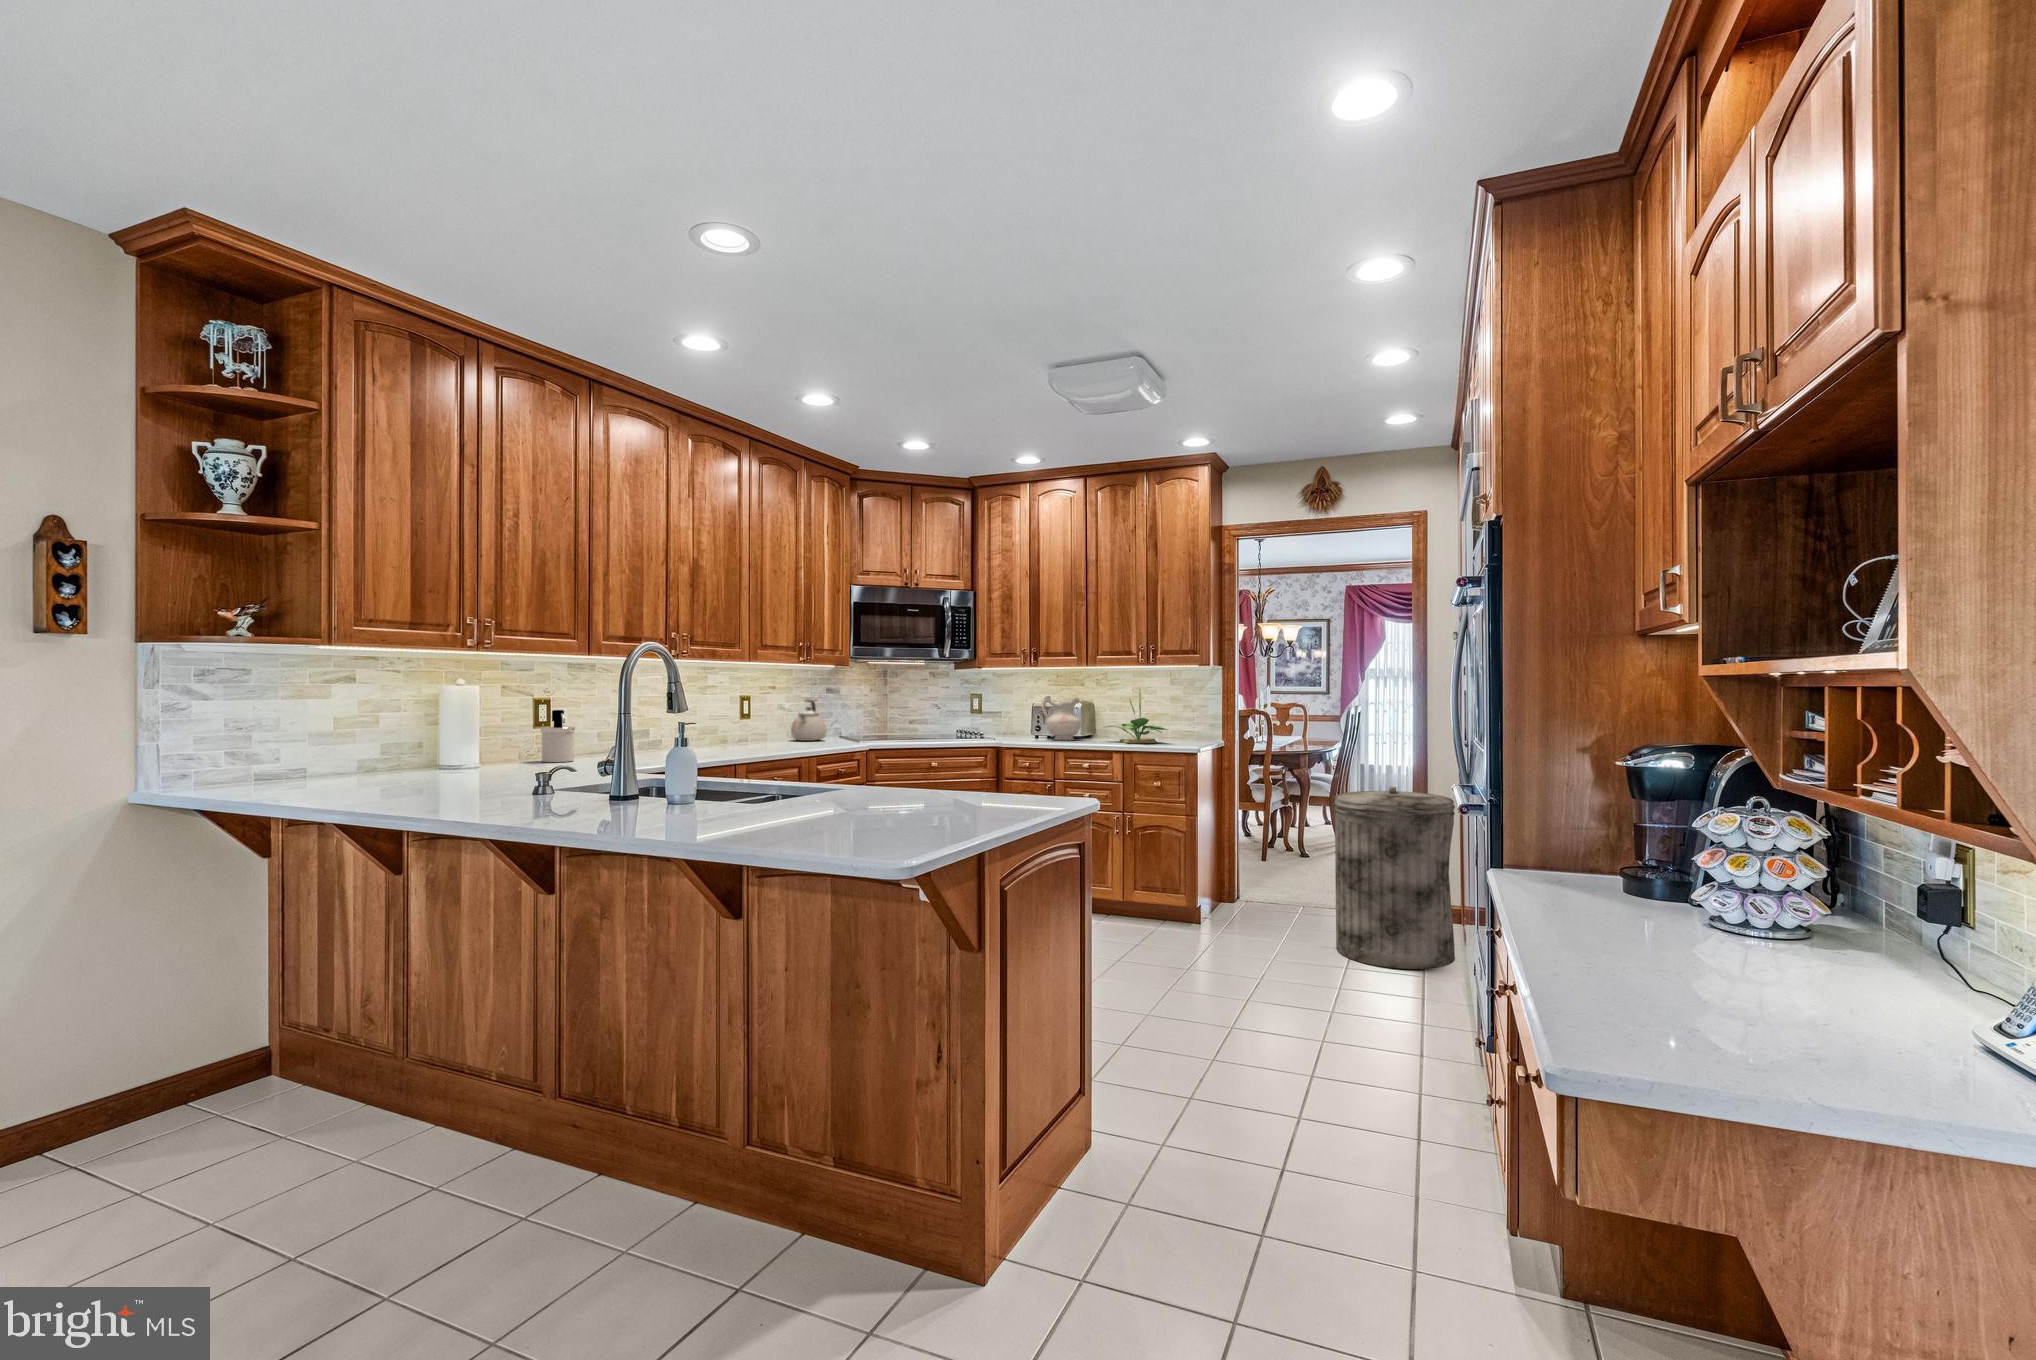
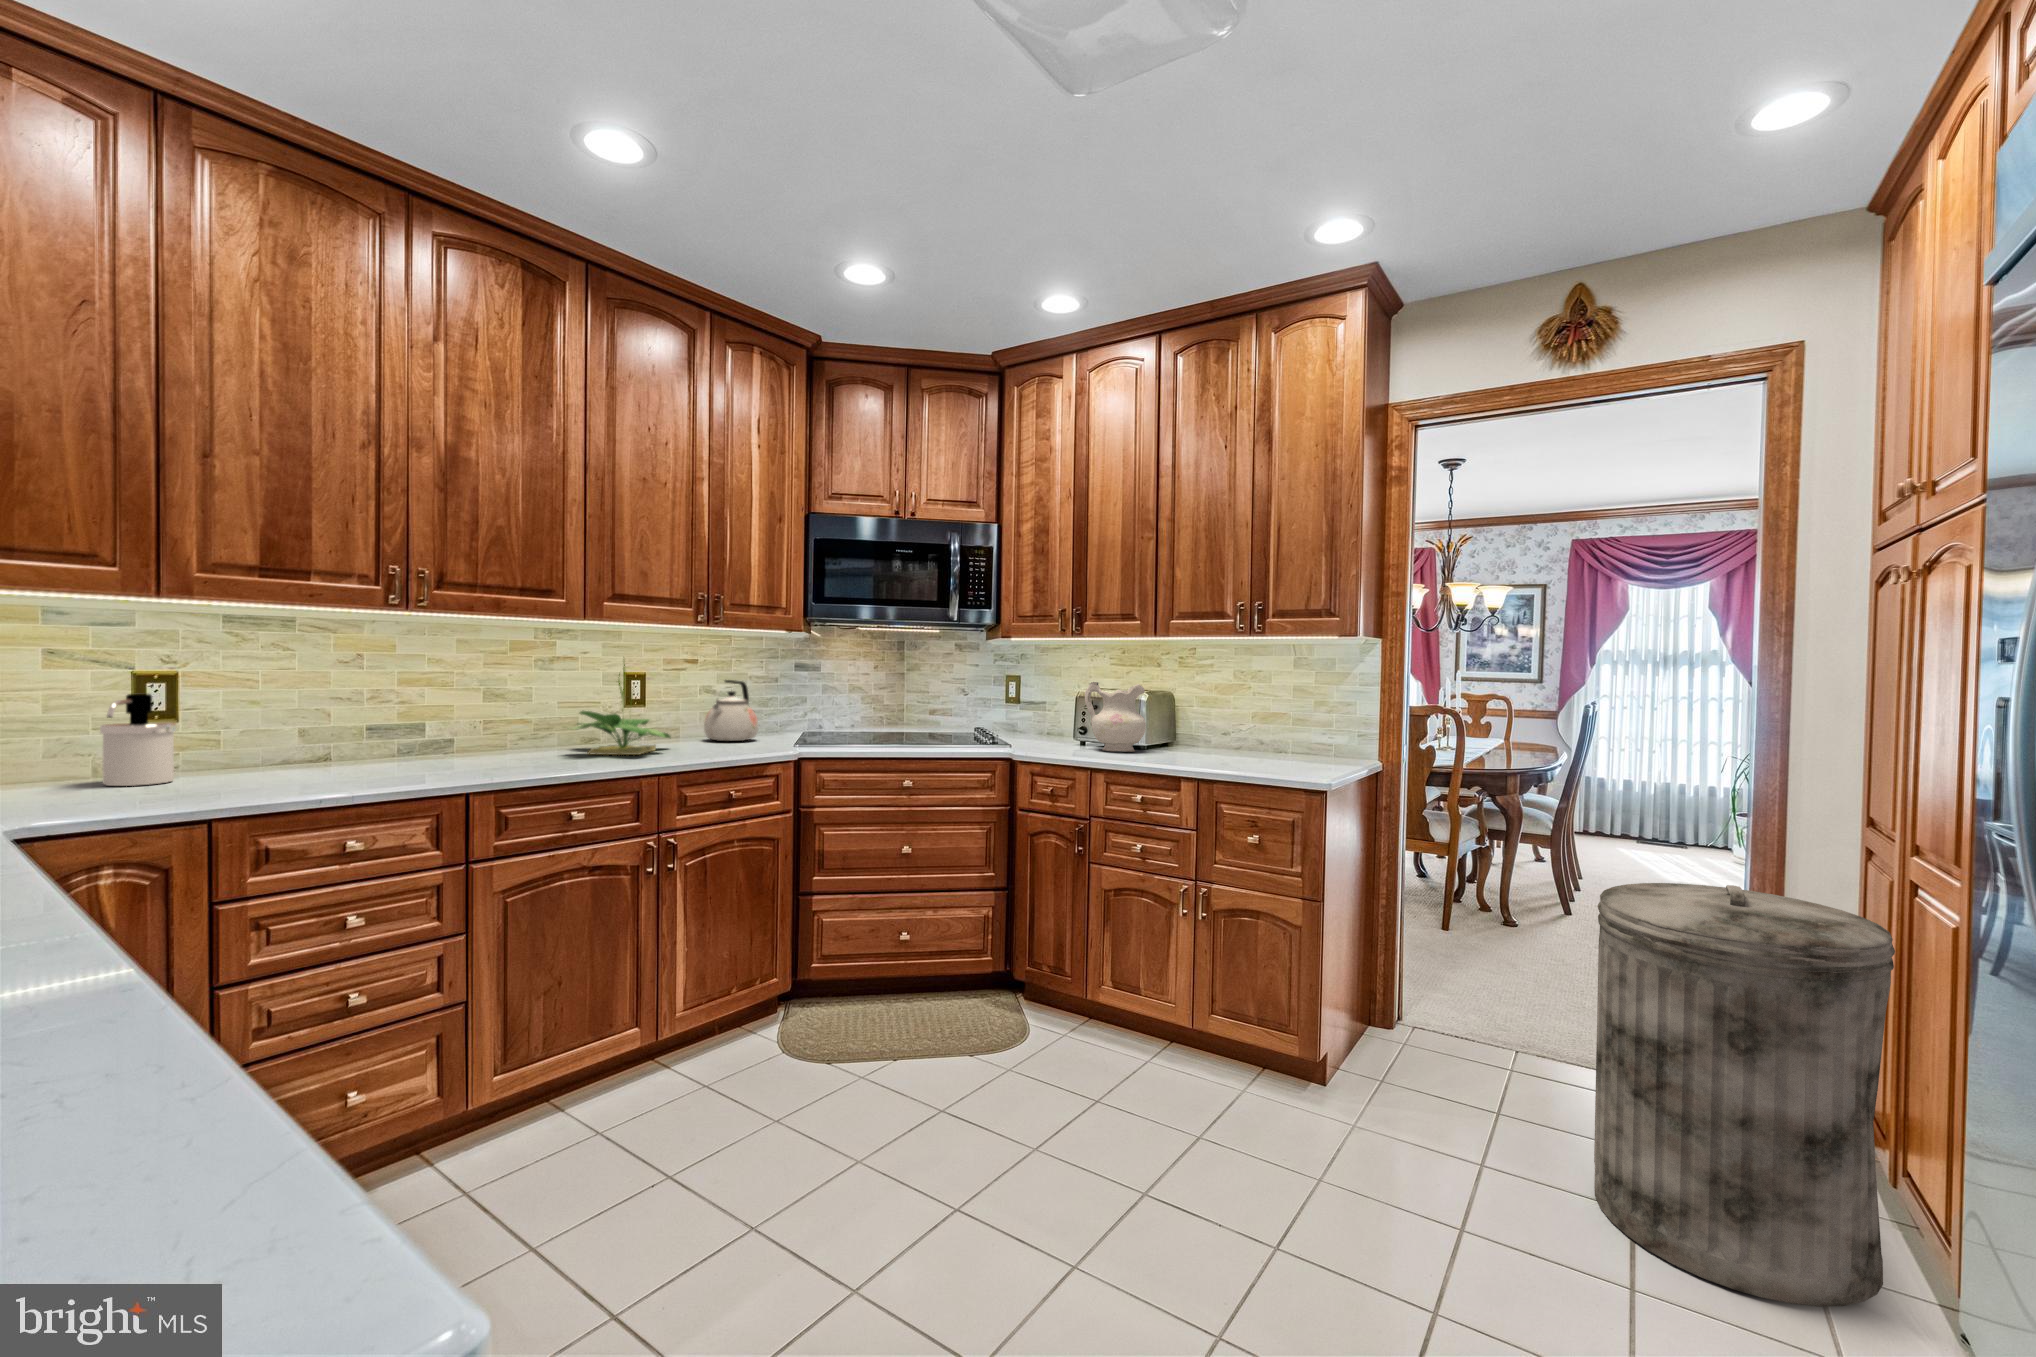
potted plant: present [1107,689,1168,743] -> present [575,664,670,755]

